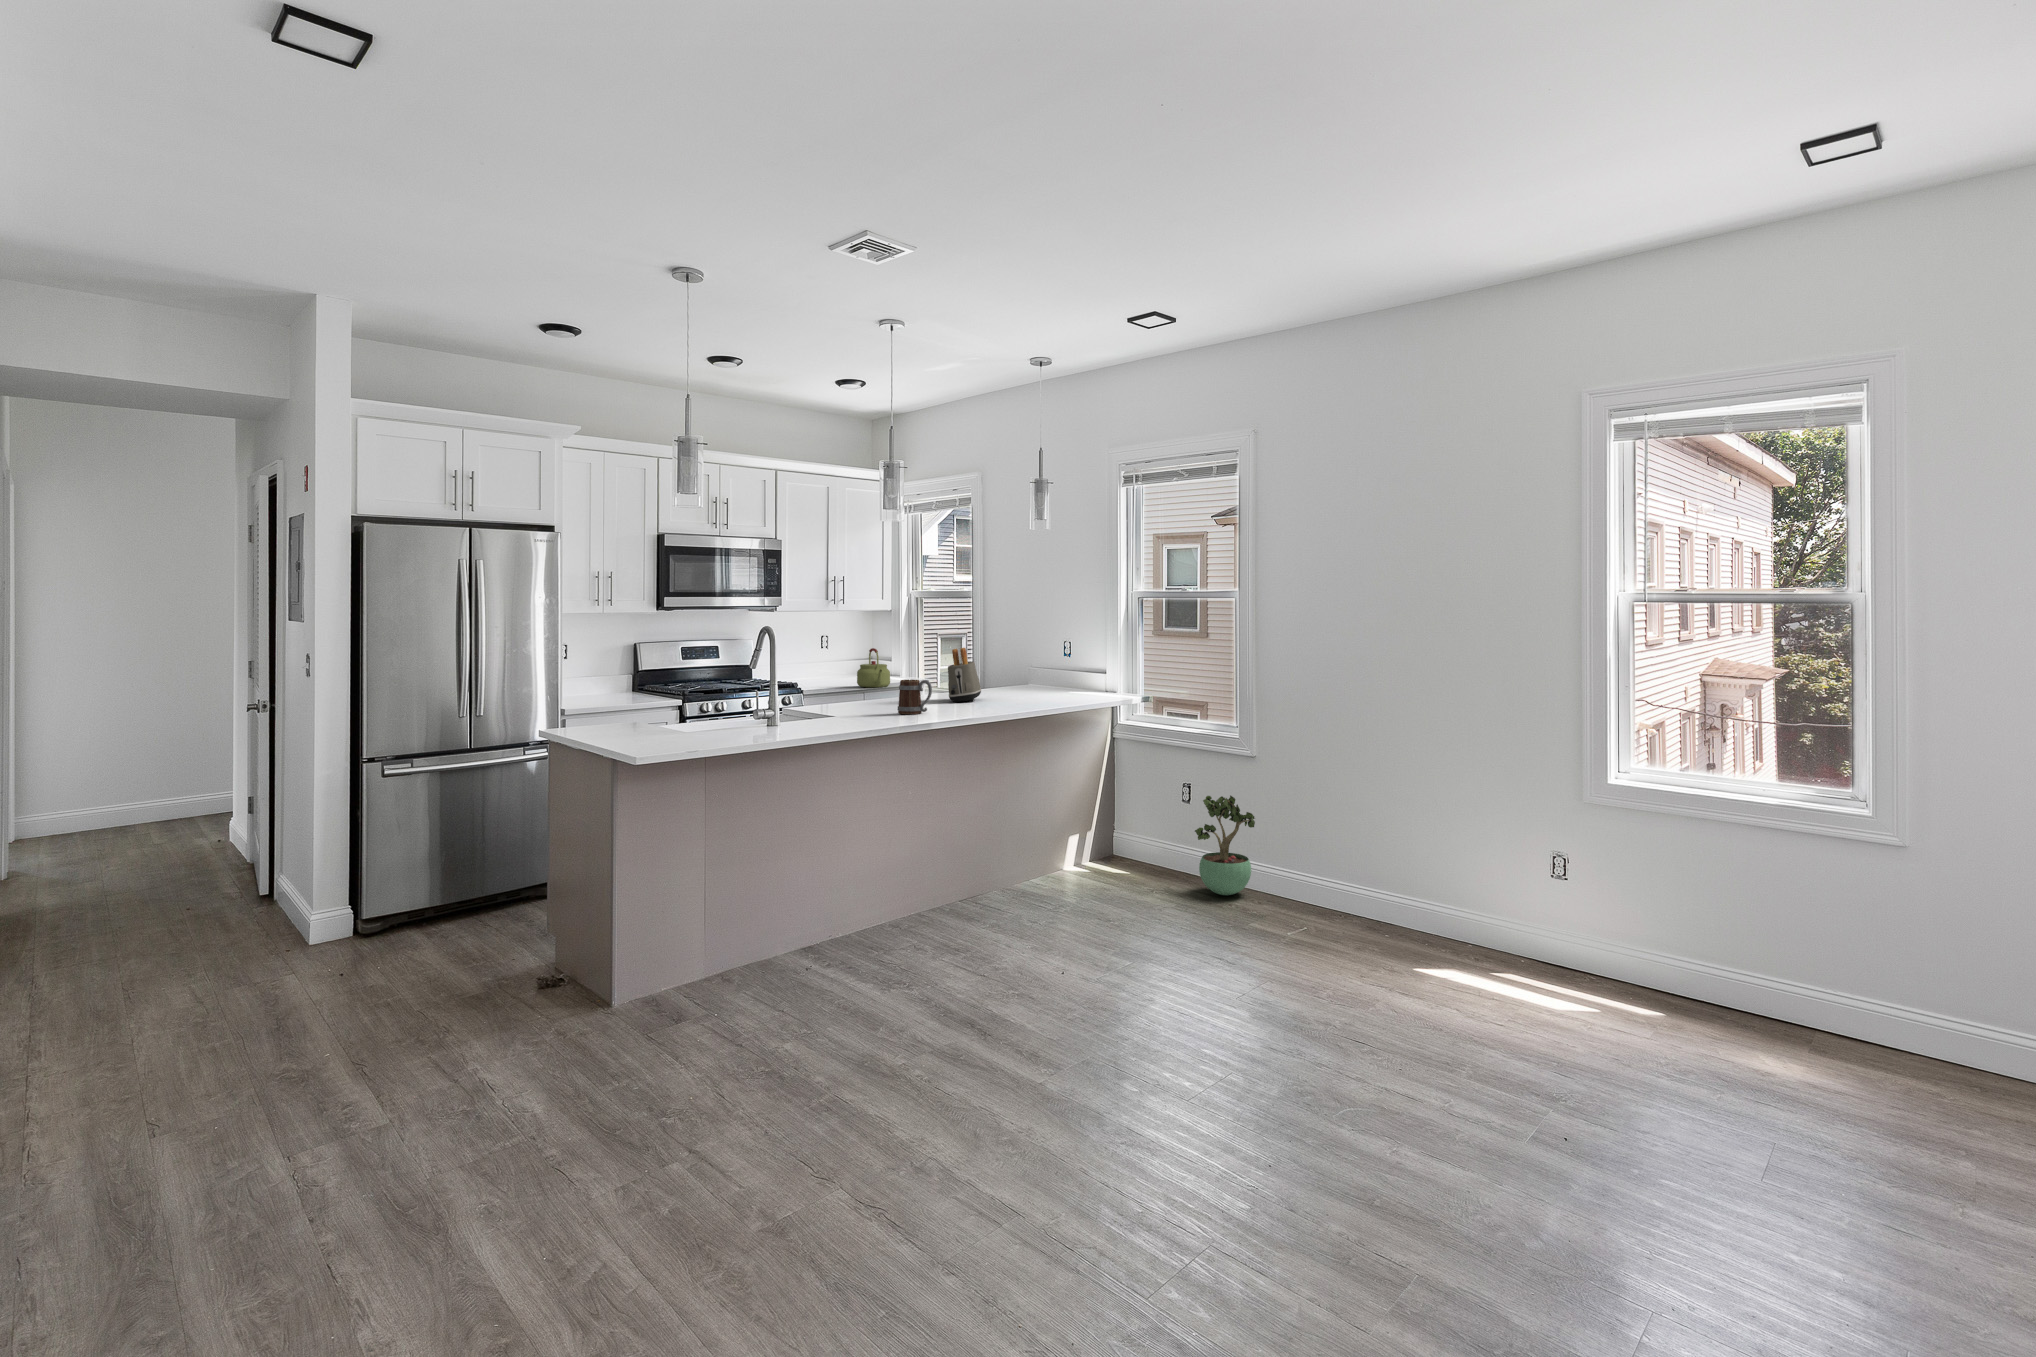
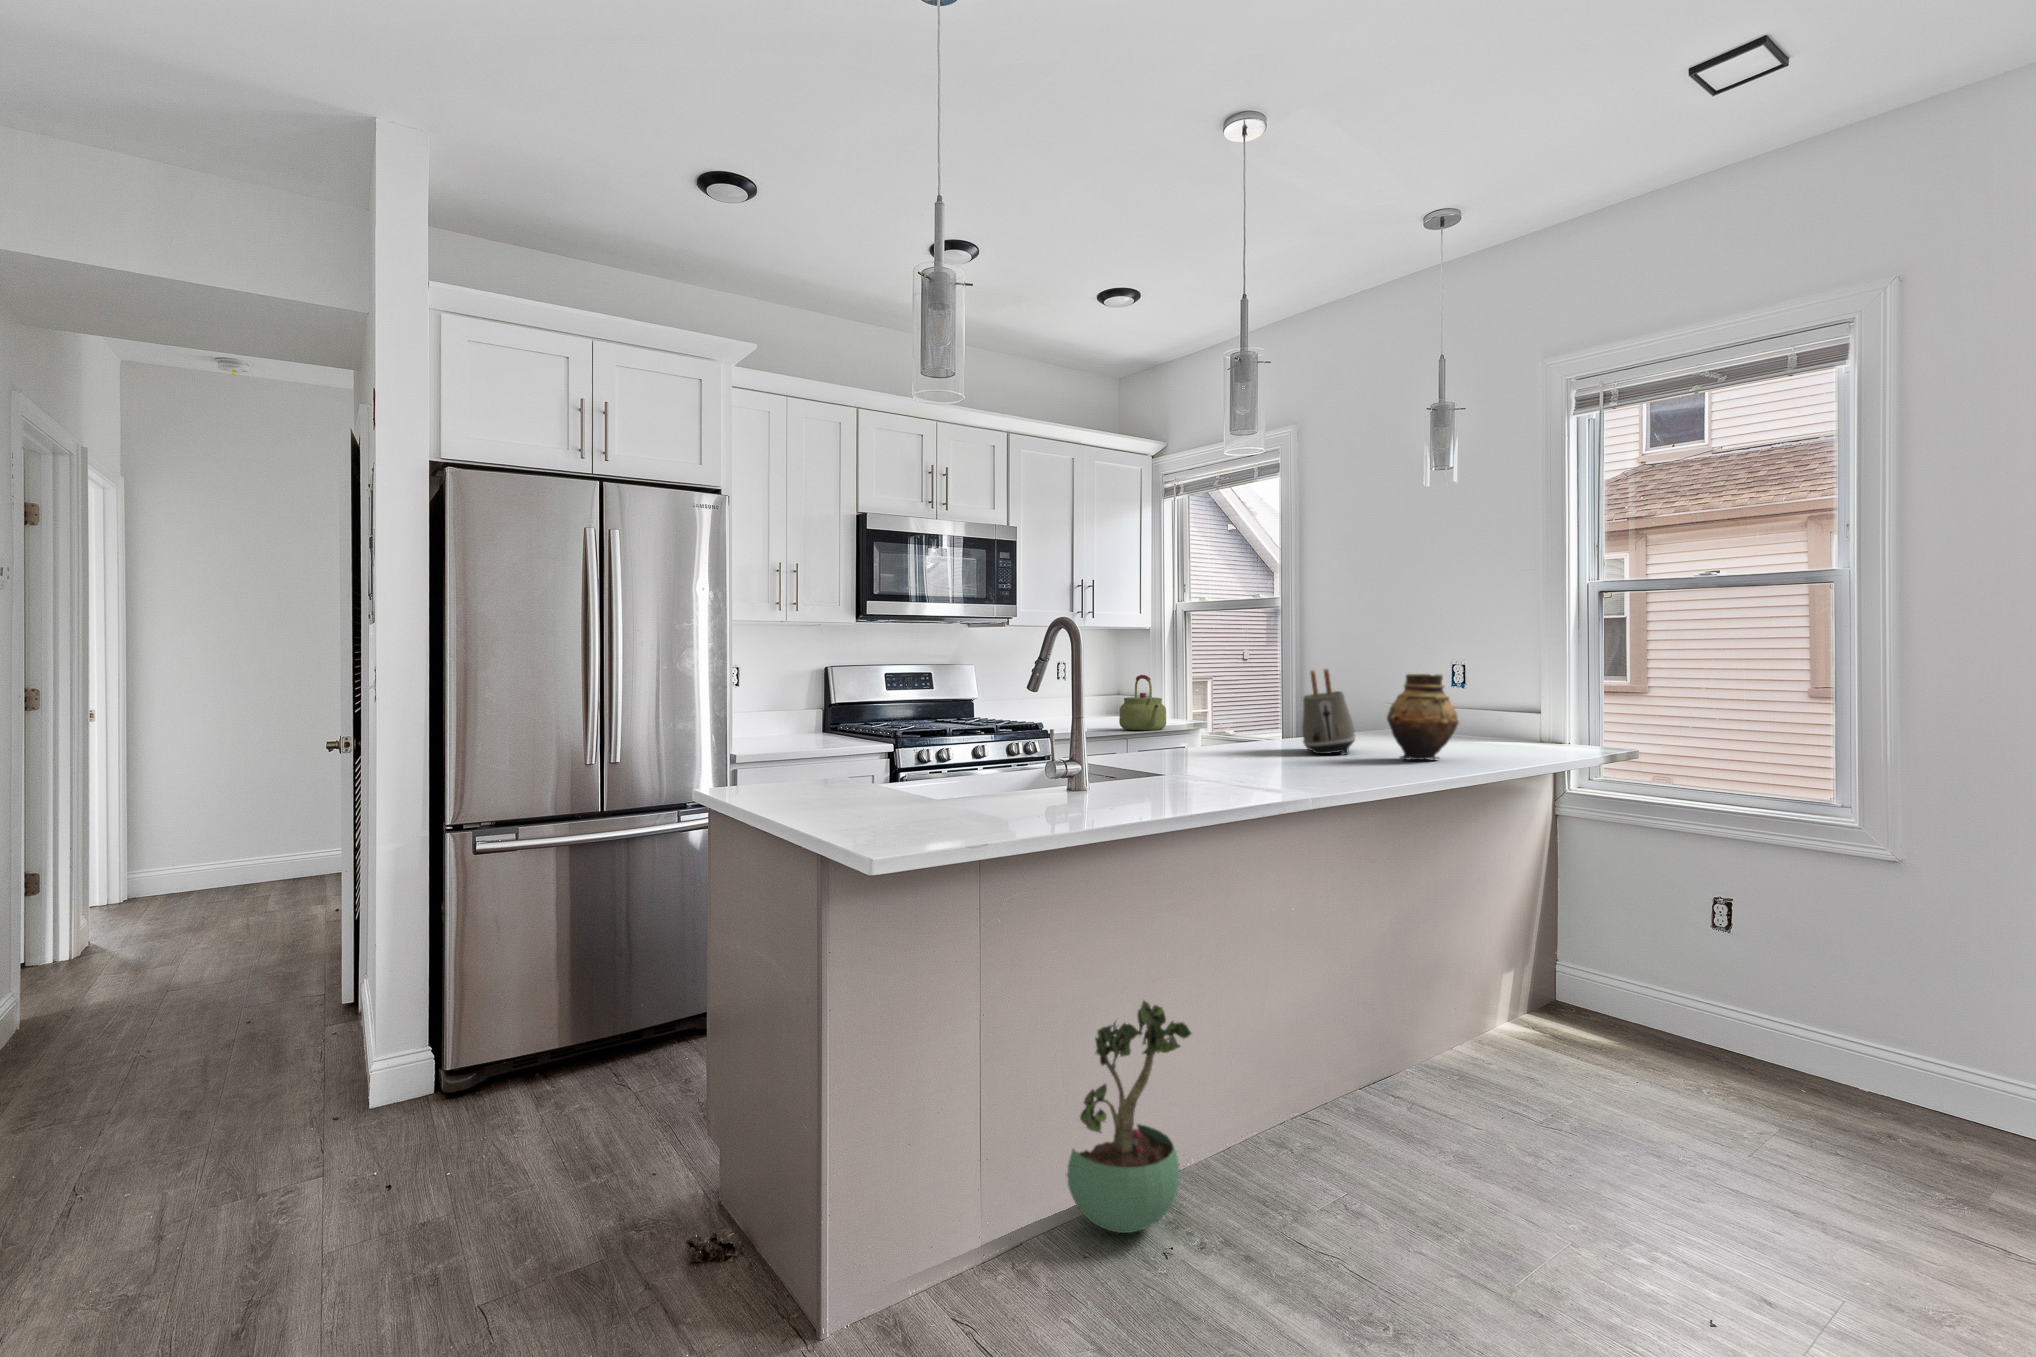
vase: none [987,652,1029,705] -> present [1387,674,1459,760]
mug: present [897,679,932,714] -> none [1255,716,1316,774]
potted plant: present [1195,796,1255,895] -> present [1067,1000,1191,1233]

